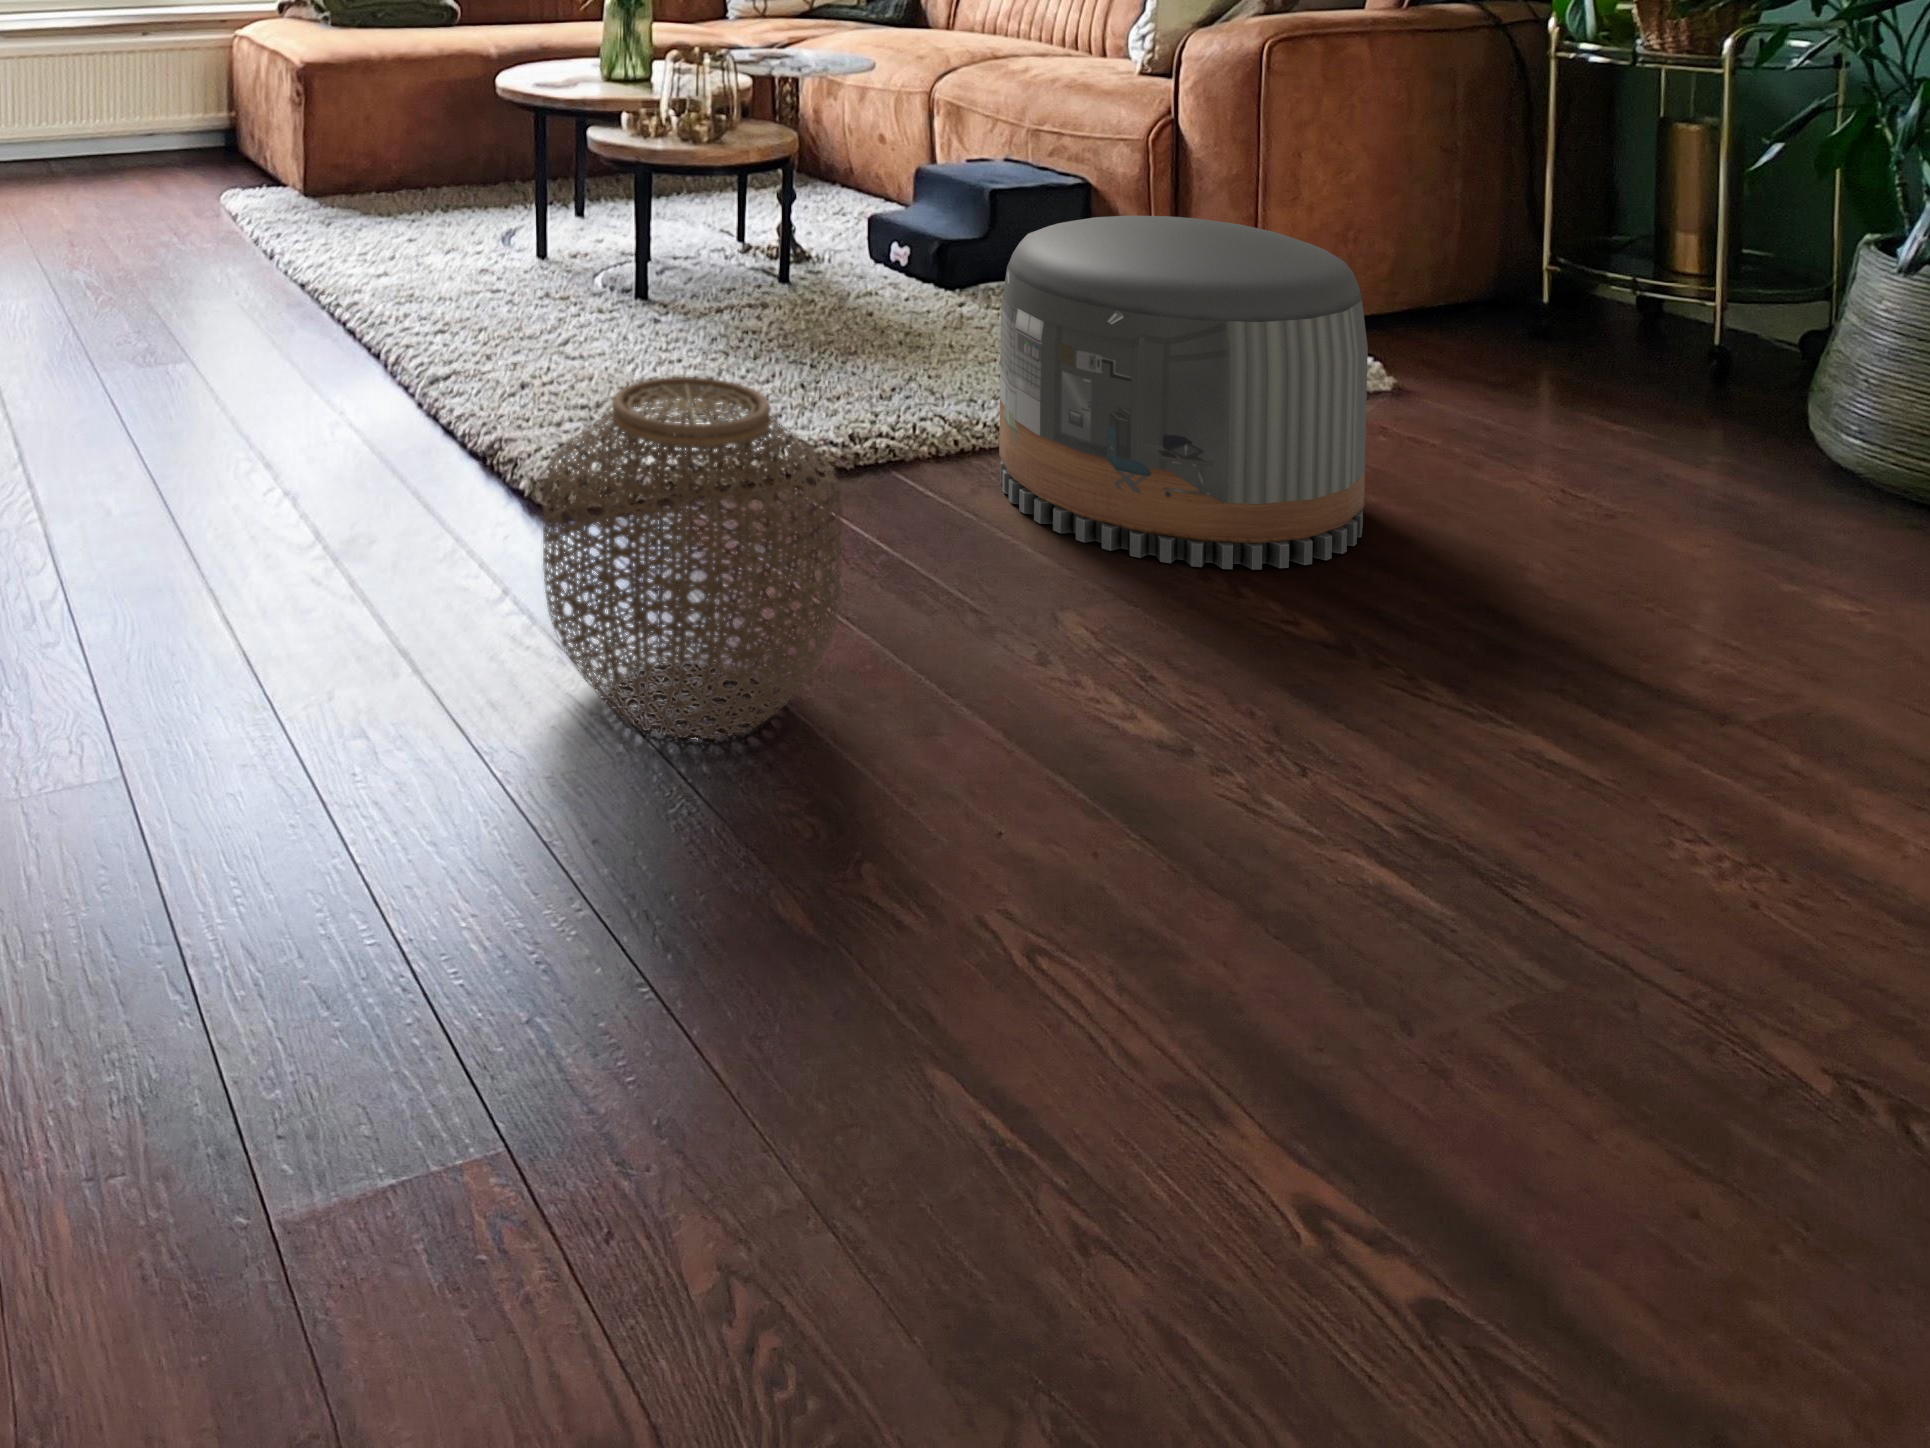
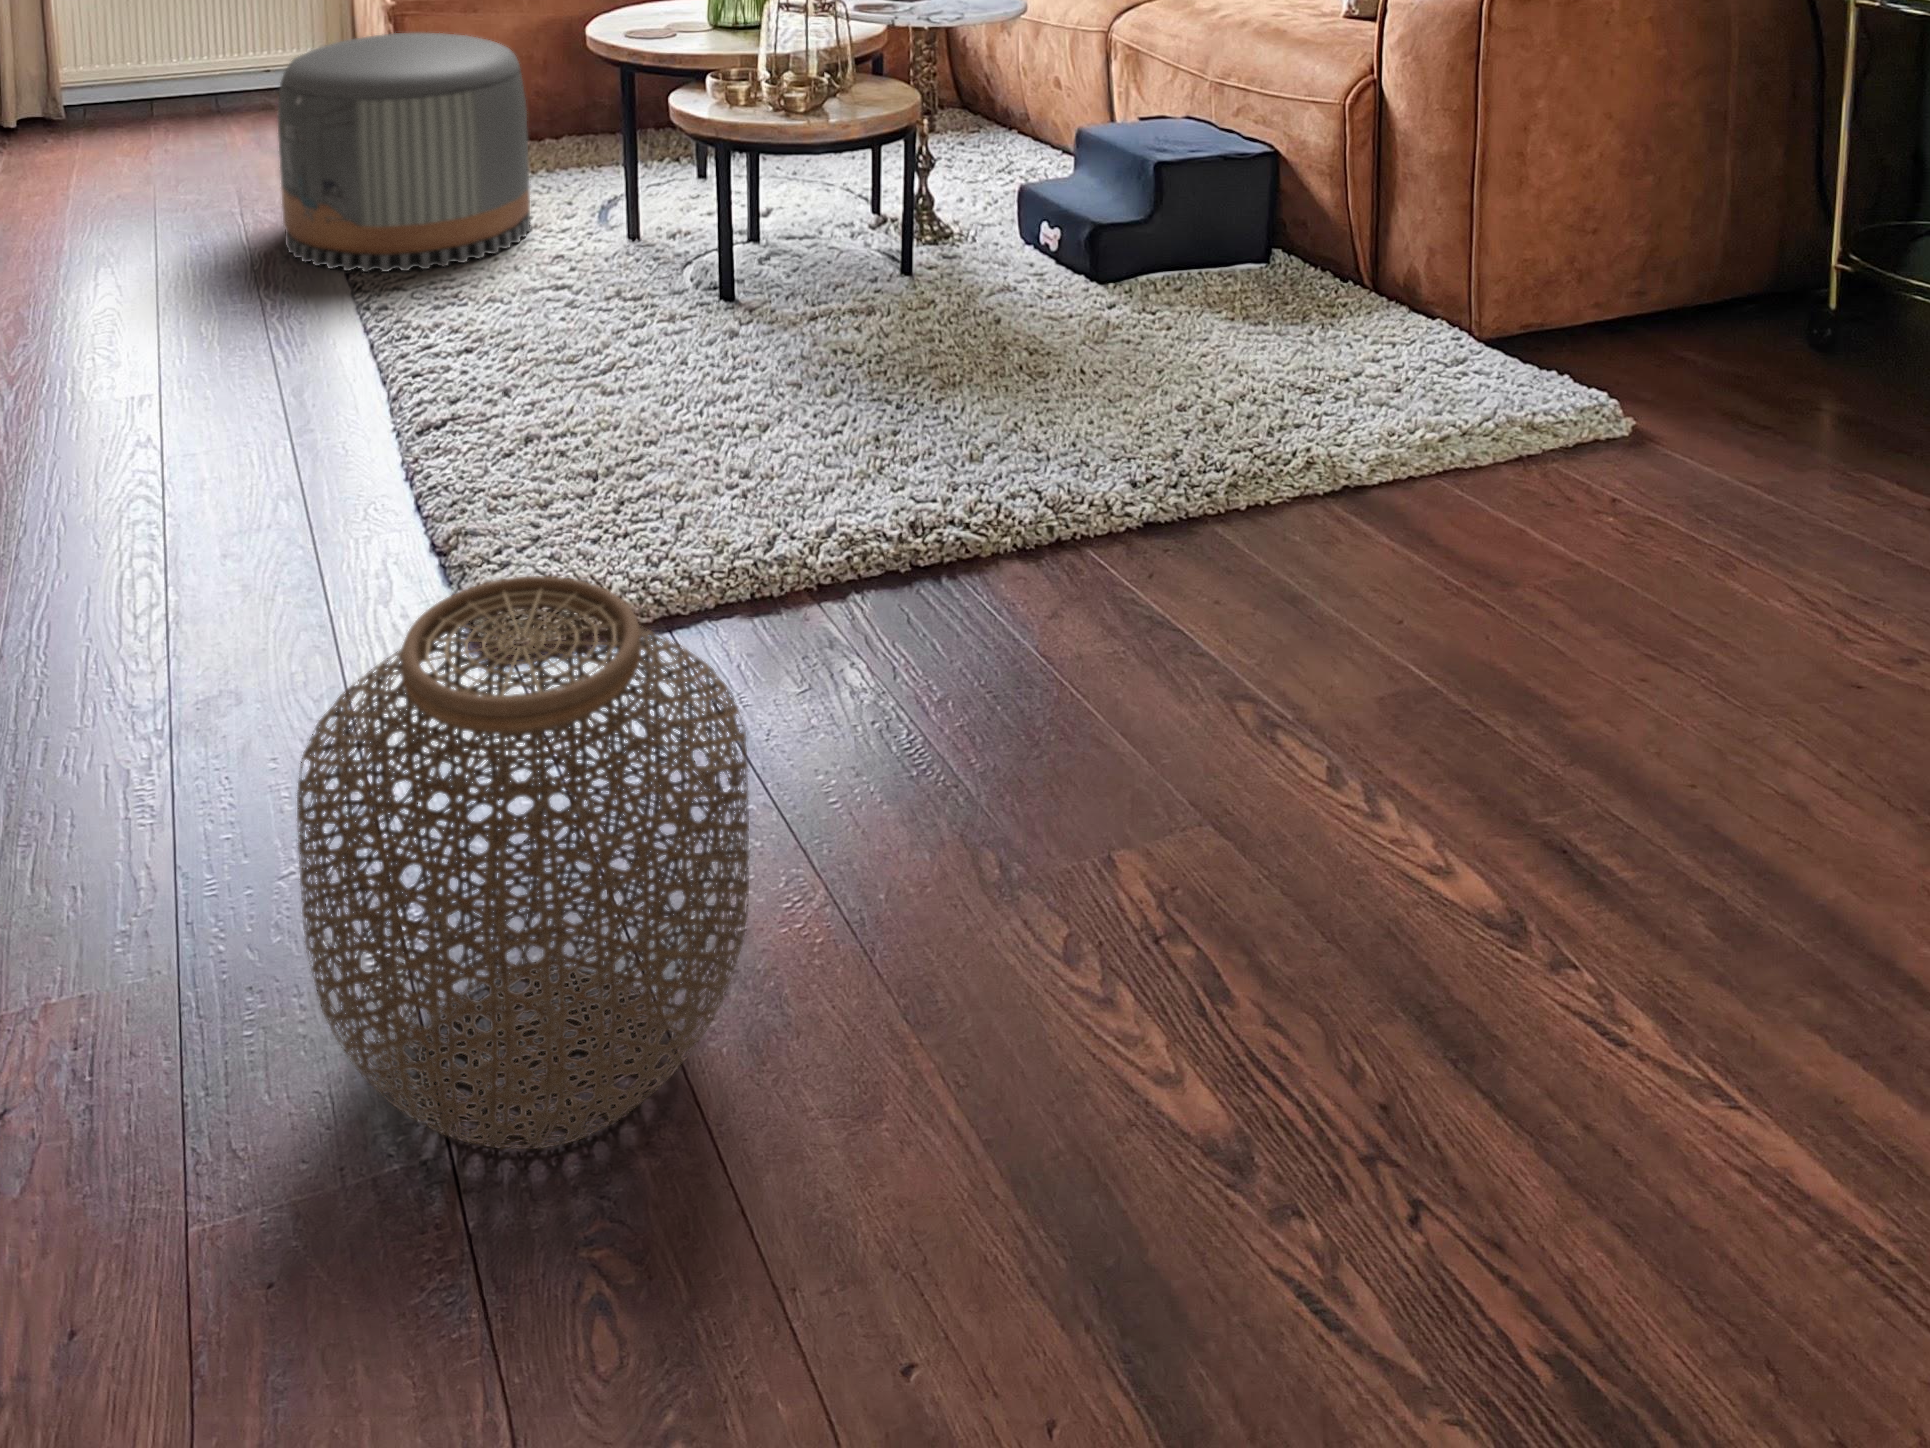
pouf: present [999,216,1368,570] -> present [277,32,531,272]

